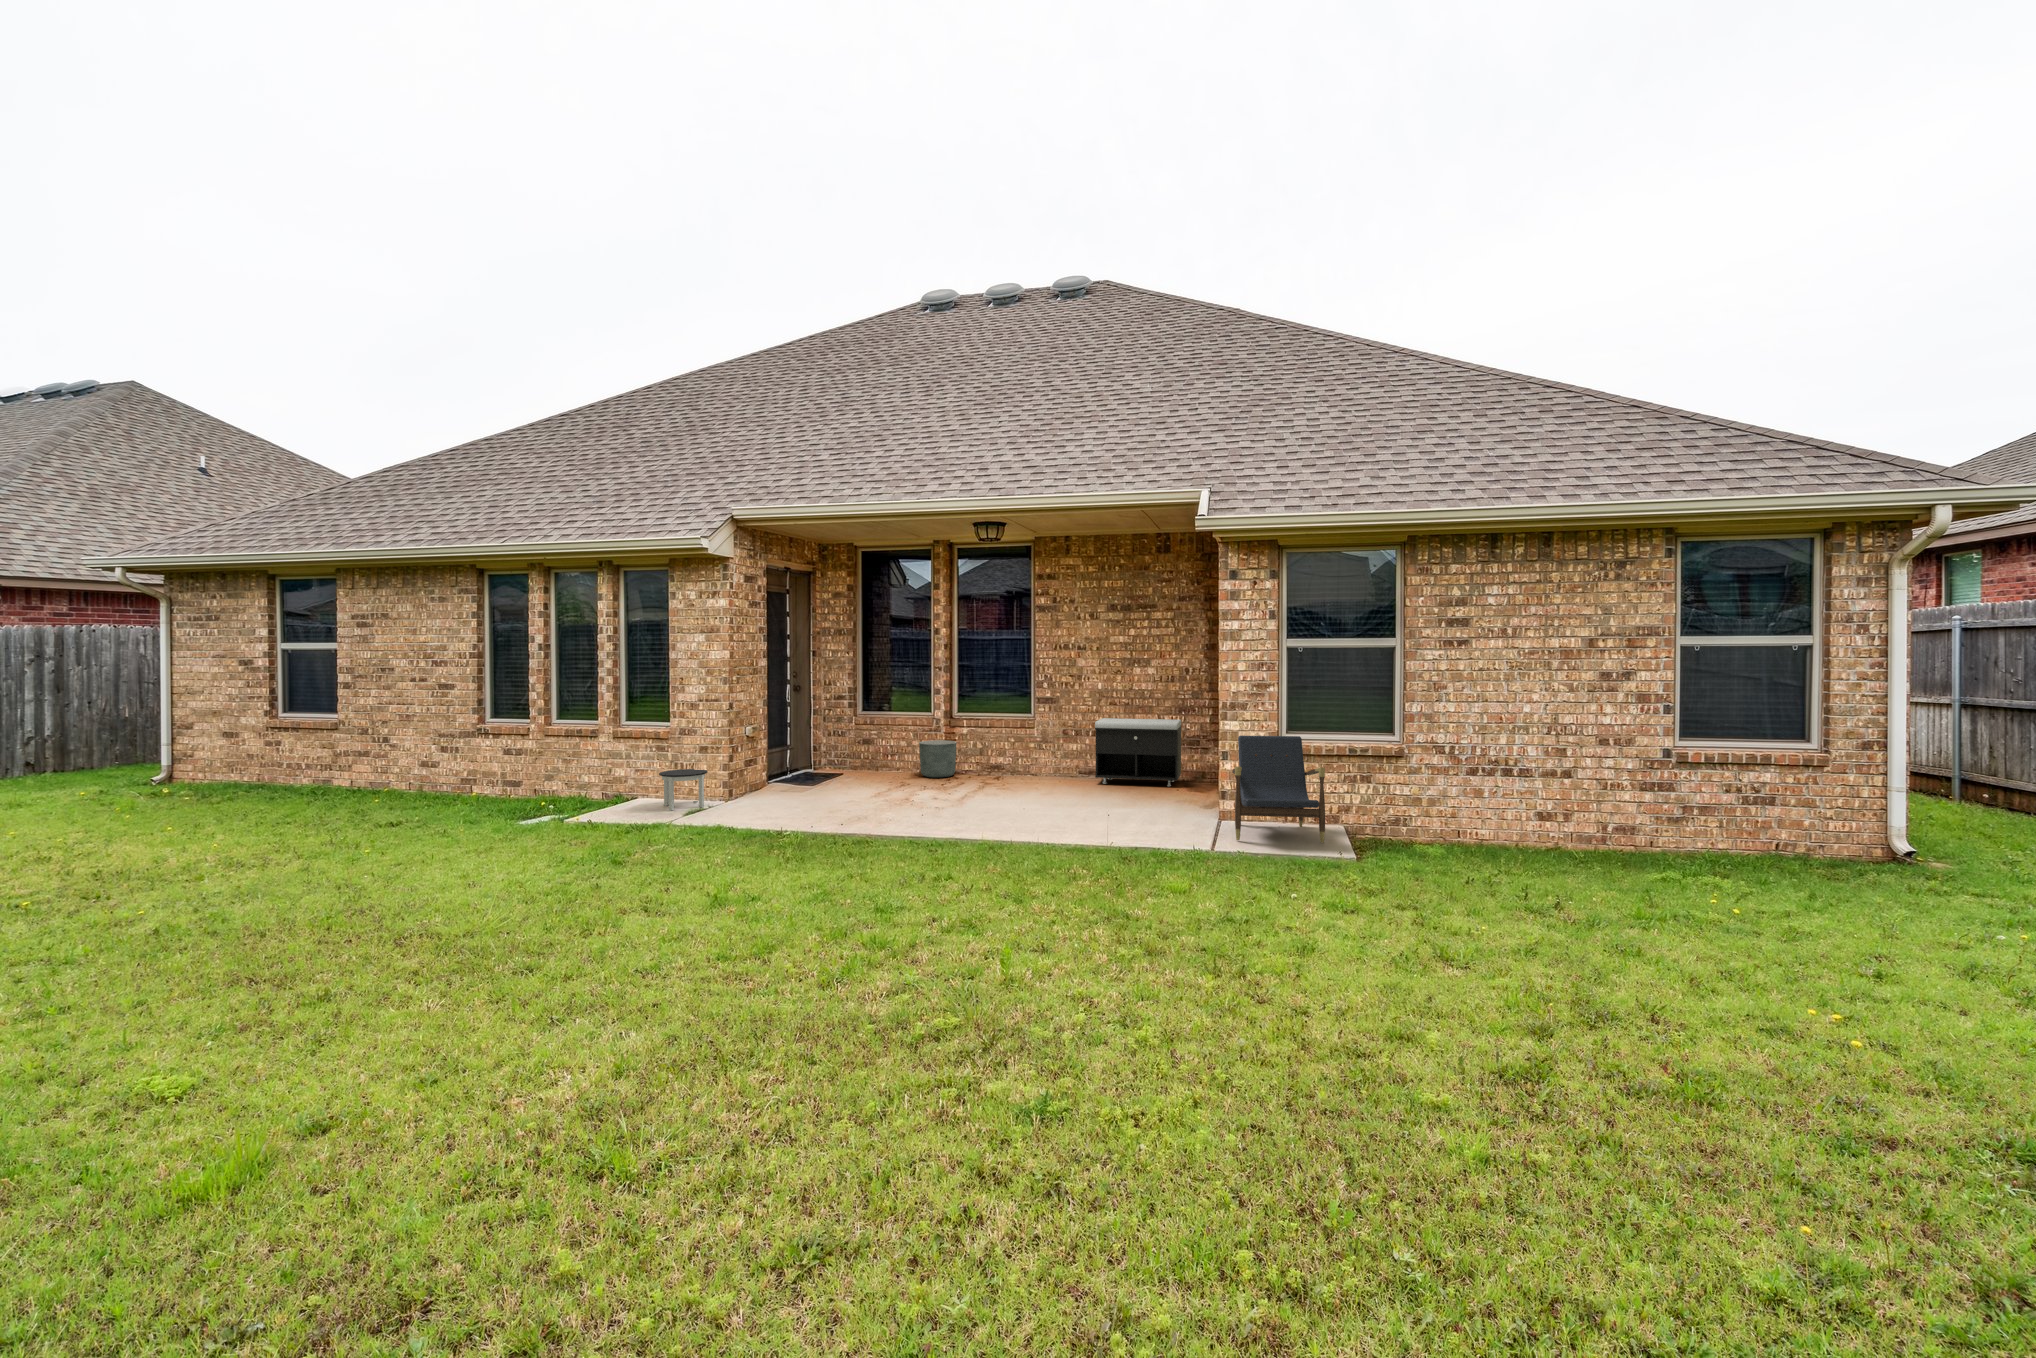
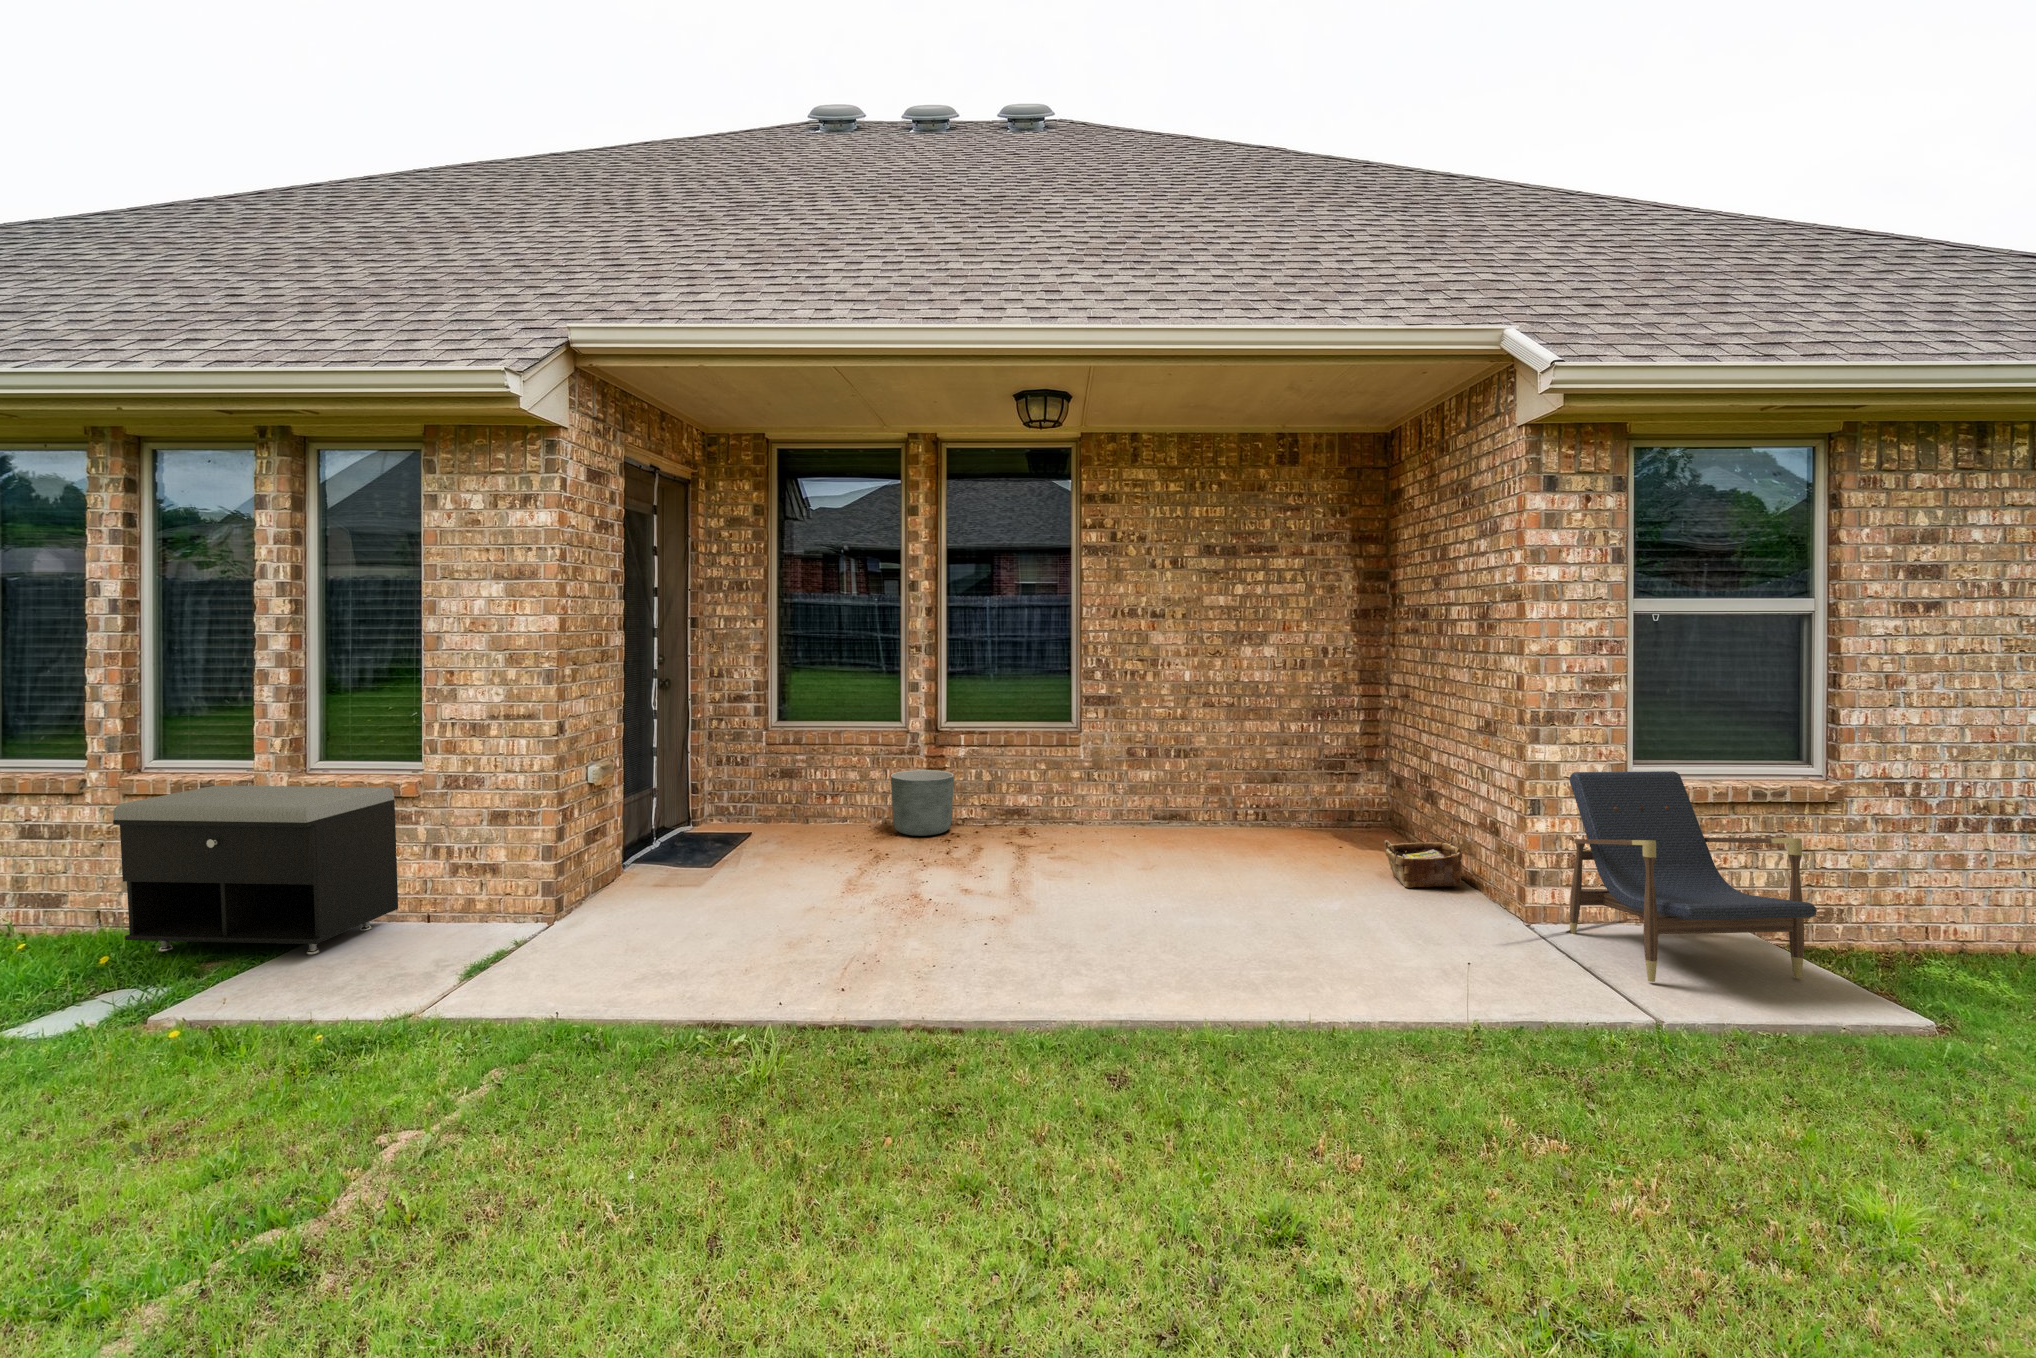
storage bench: present [1095,718,1181,786] -> present [113,785,398,955]
round table: present [659,769,708,810] -> none [403,858,514,958]
woven basket: none [1173,777,1215,806] -> present [1384,835,1462,888]

